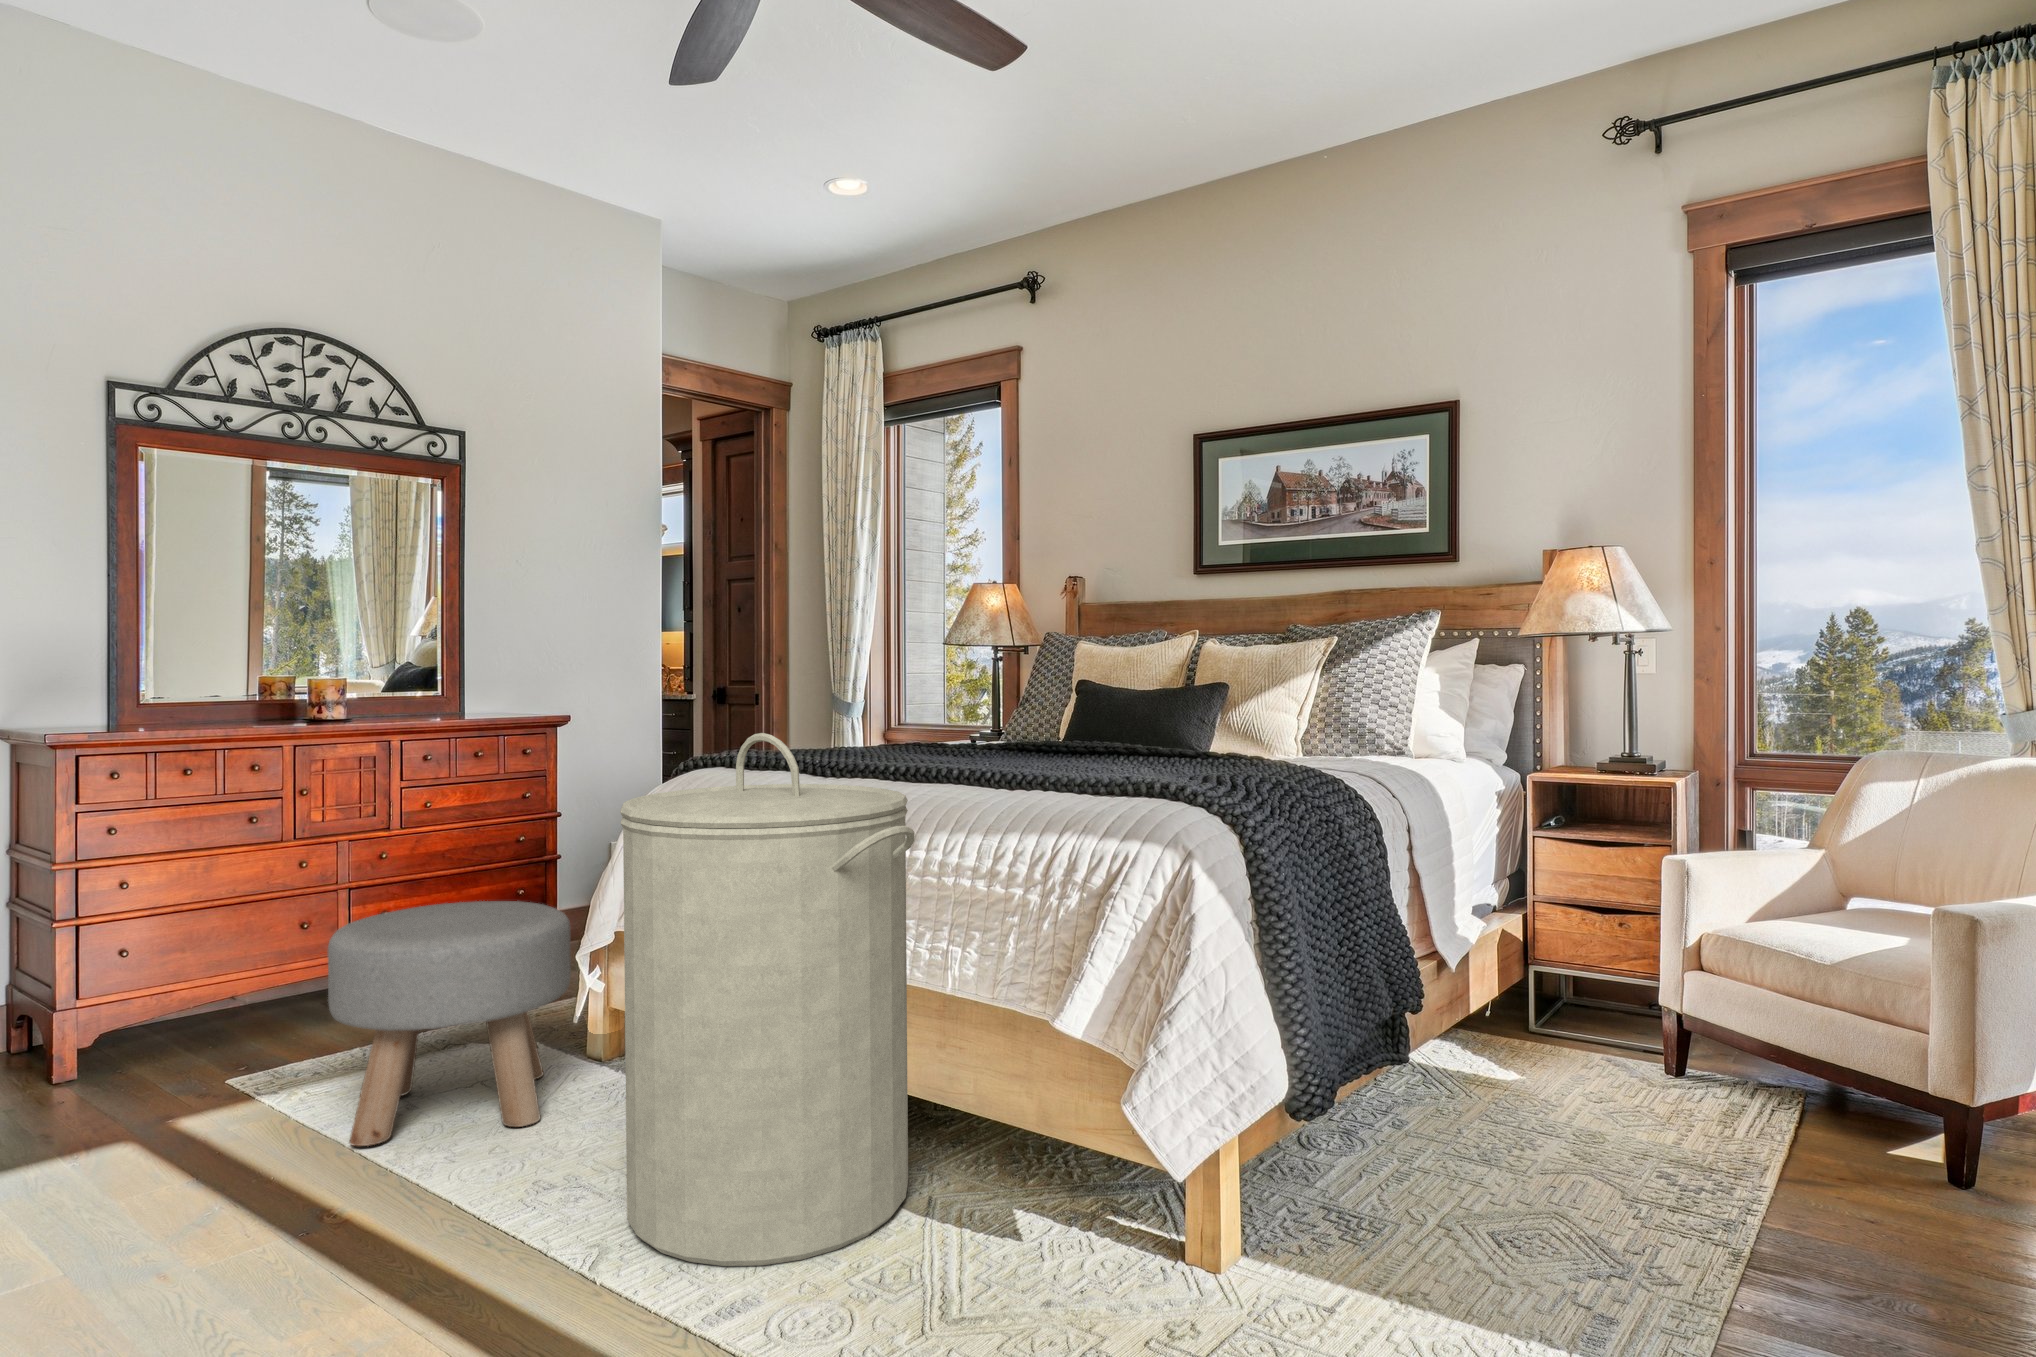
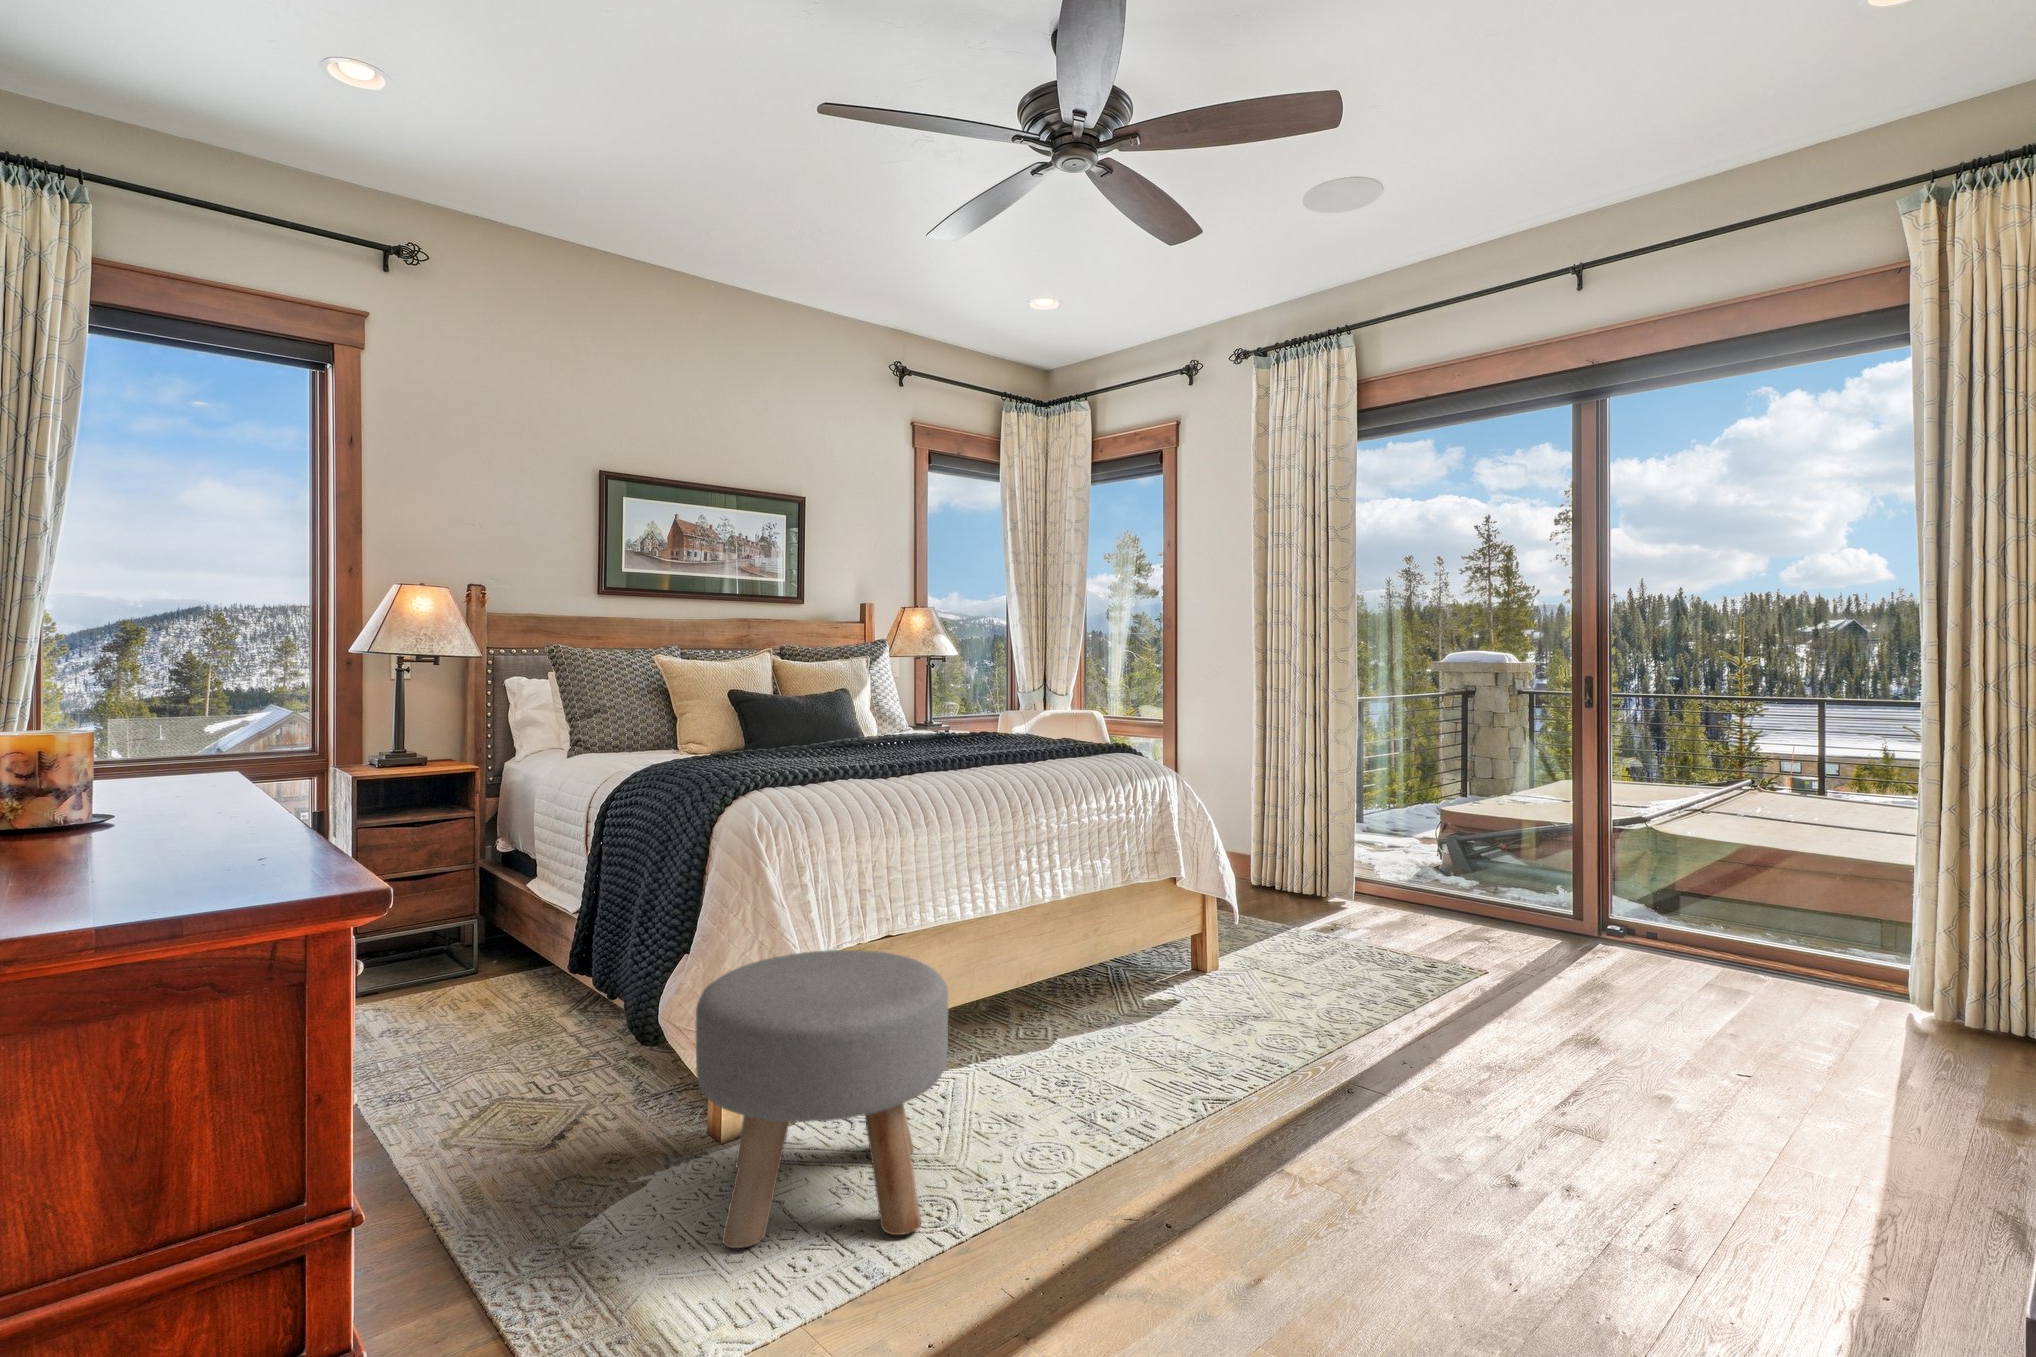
laundry hamper: present [620,733,915,1266] -> none [1011,732,1207,1092]

